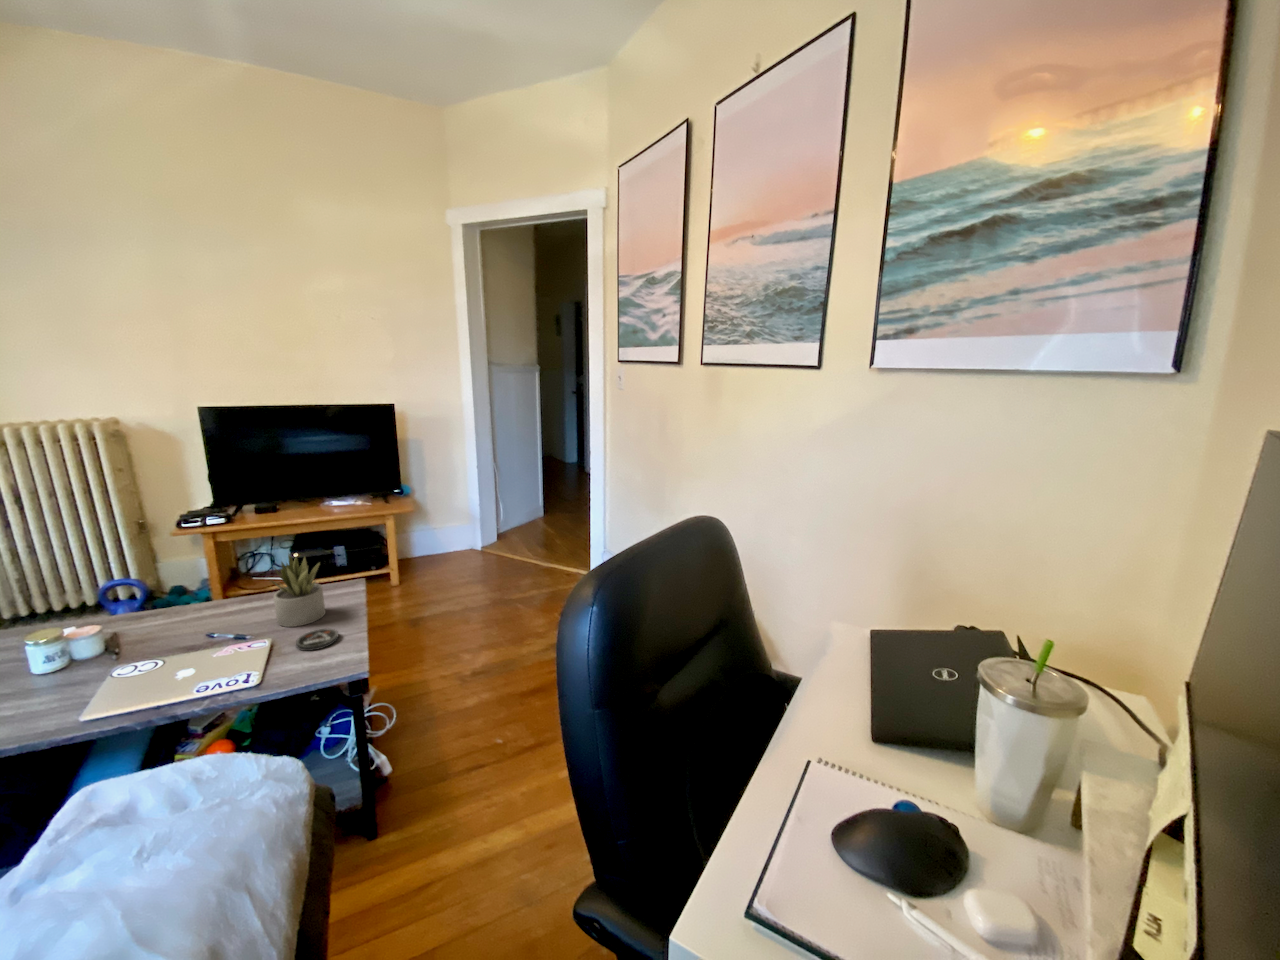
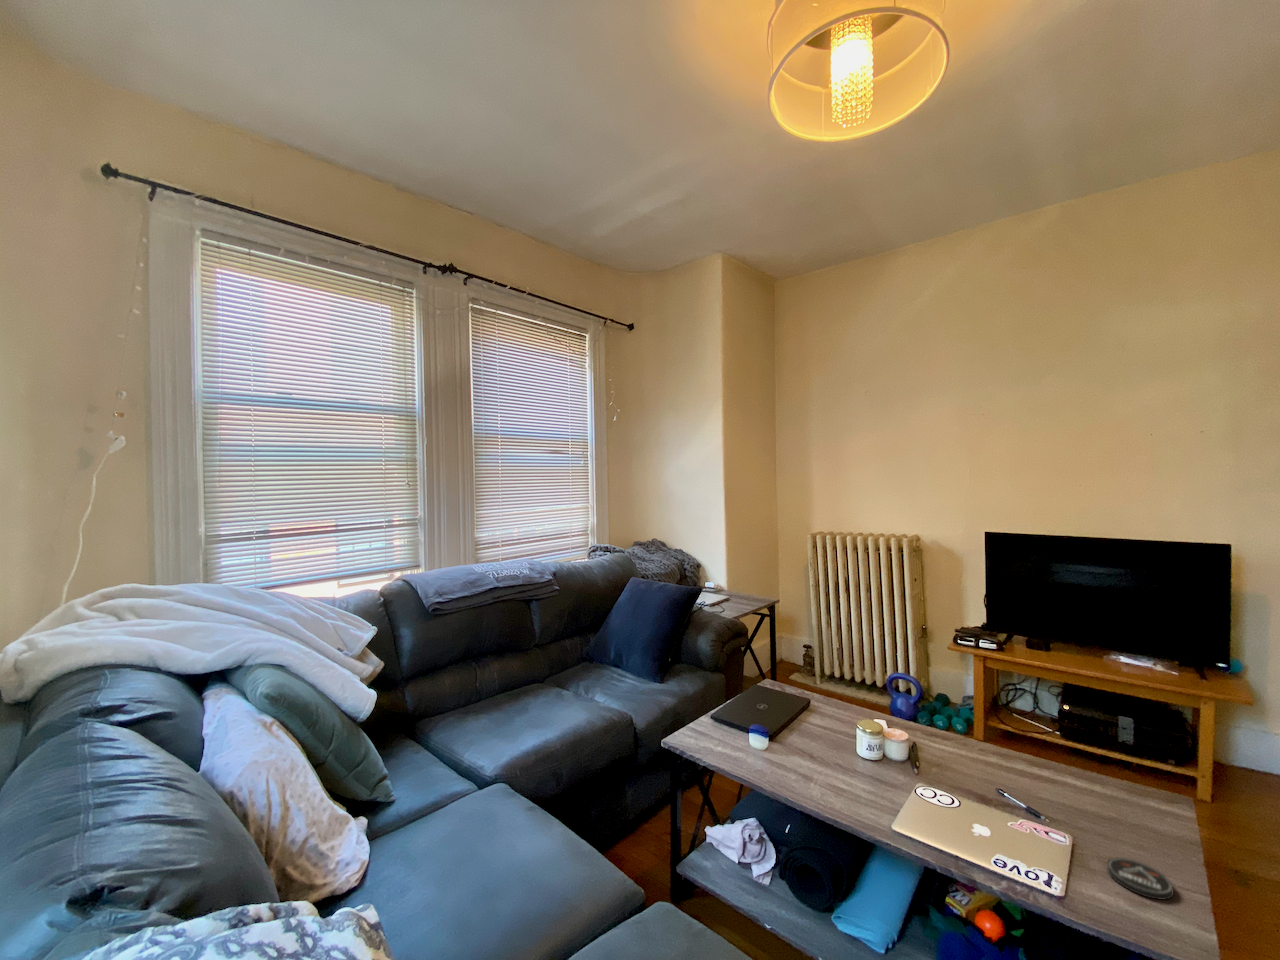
succulent plant: present [271,554,325,627] -> none [1069,736,1143,842]

